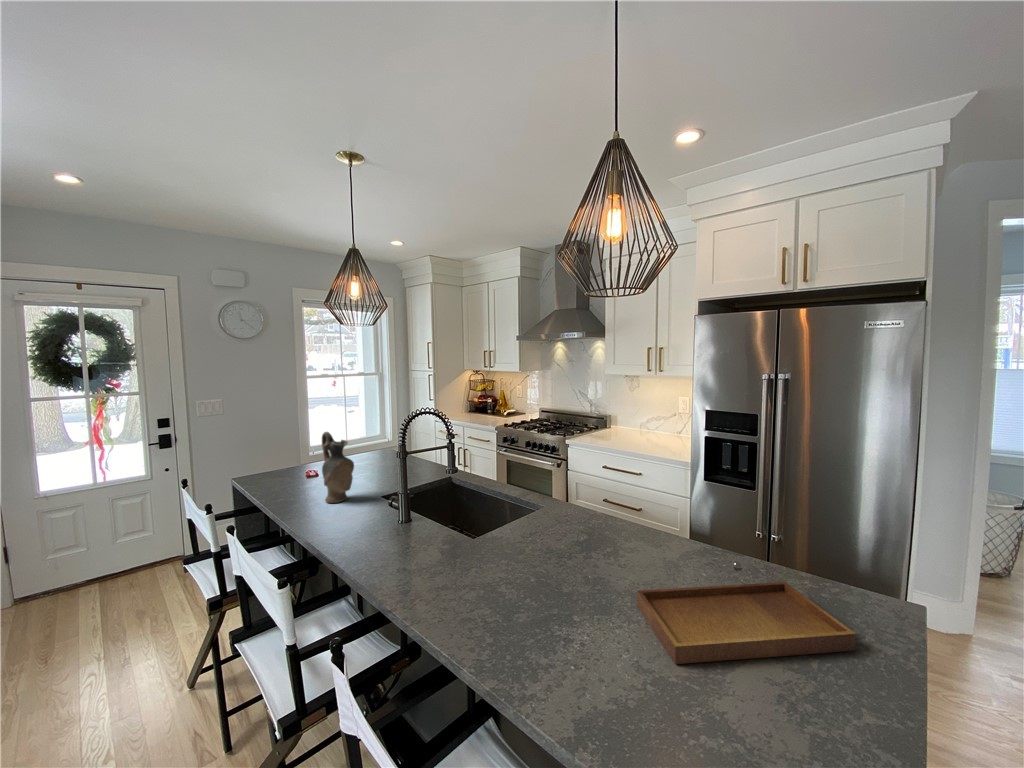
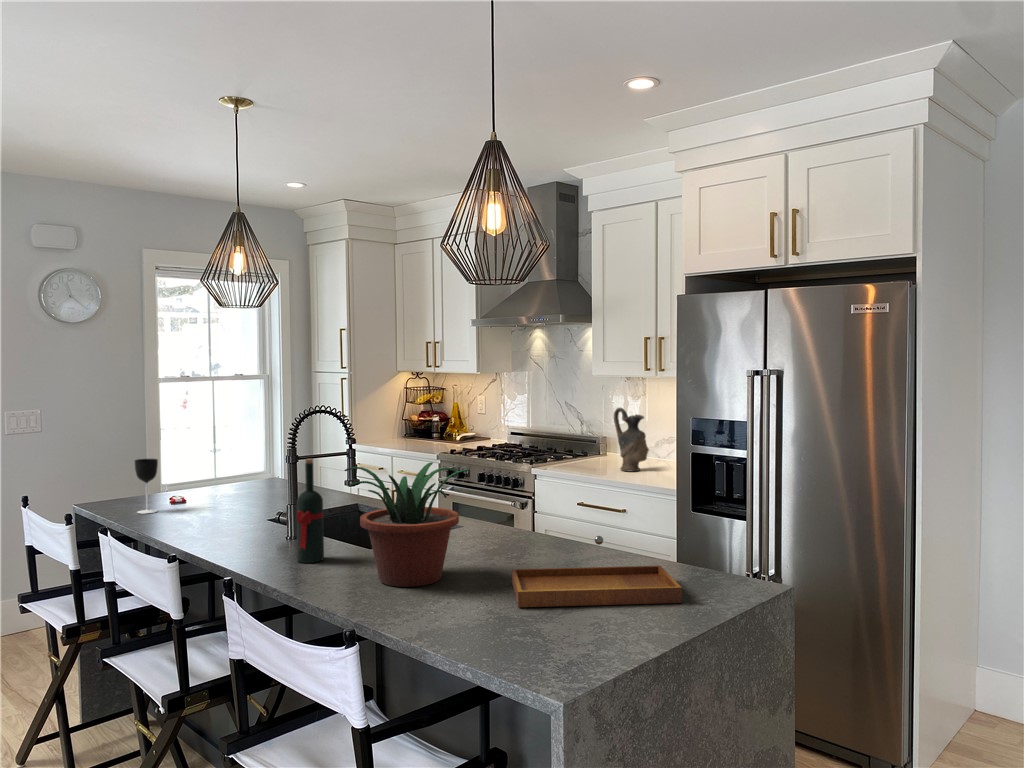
ceramic pitcher: present [322,432,354,503] -> present [614,408,649,471]
wine glass: none [274,445,294,490] -> present [135,459,158,513]
wine bottle: none [408,464,434,565] -> present [297,459,324,563]
potted plant: none [458,470,589,613] -> present [344,462,469,587]

